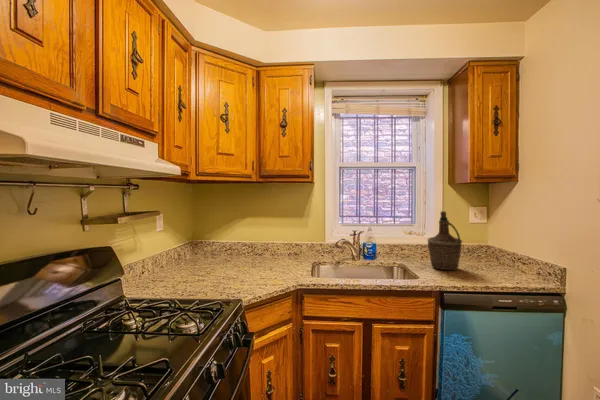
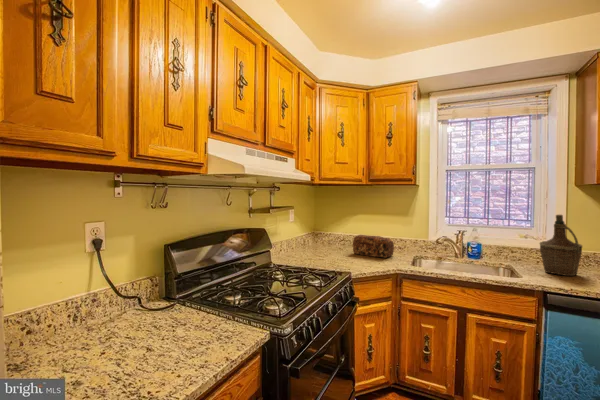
bread loaf: none [243,242,291,268] -> present [353,235,394,258]

